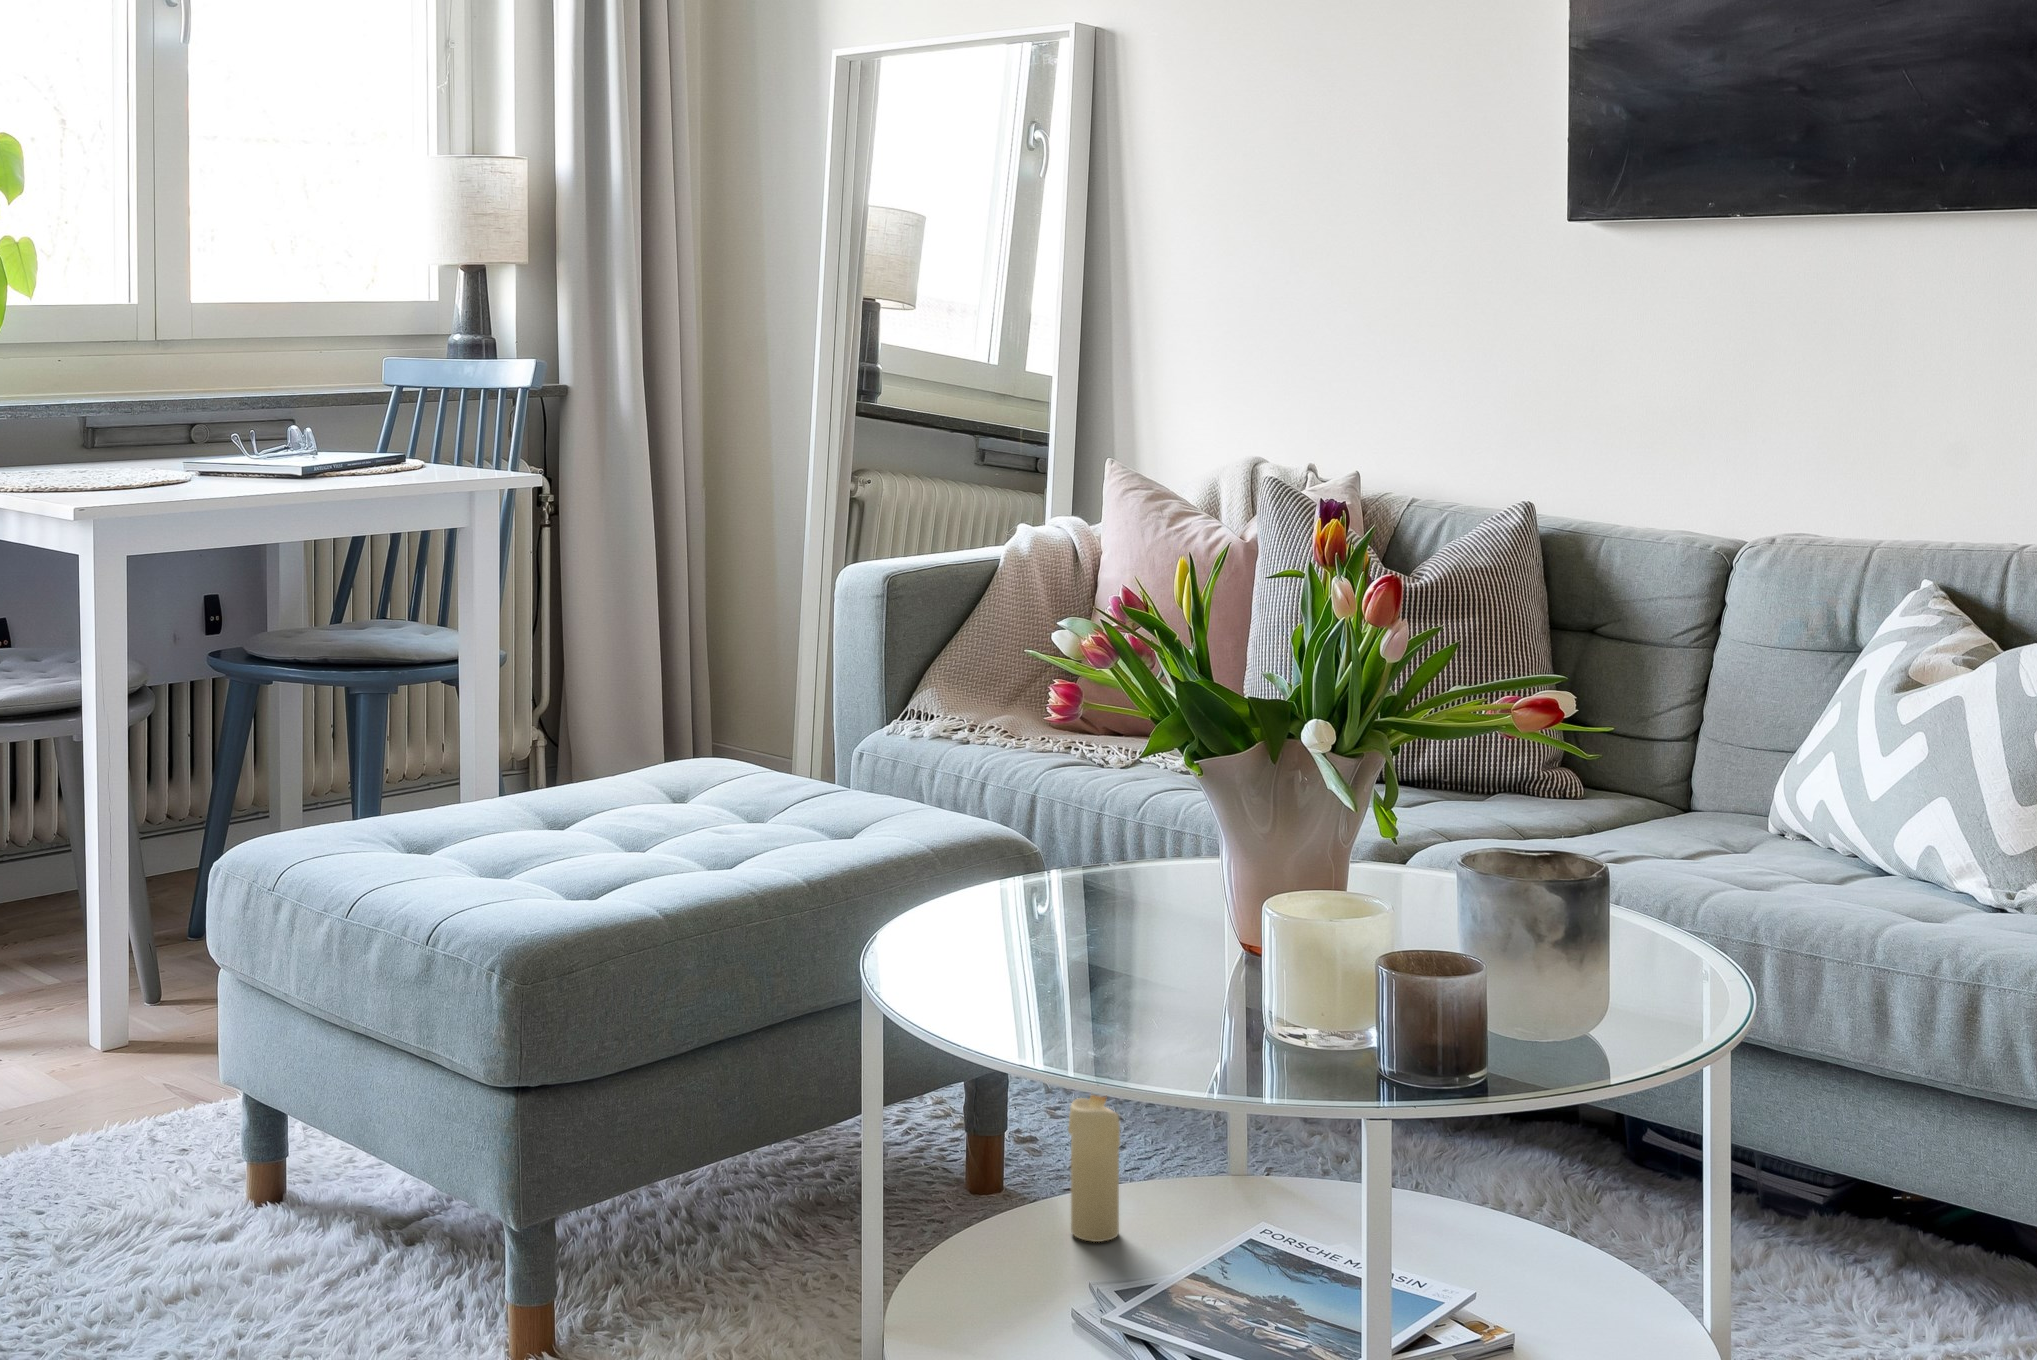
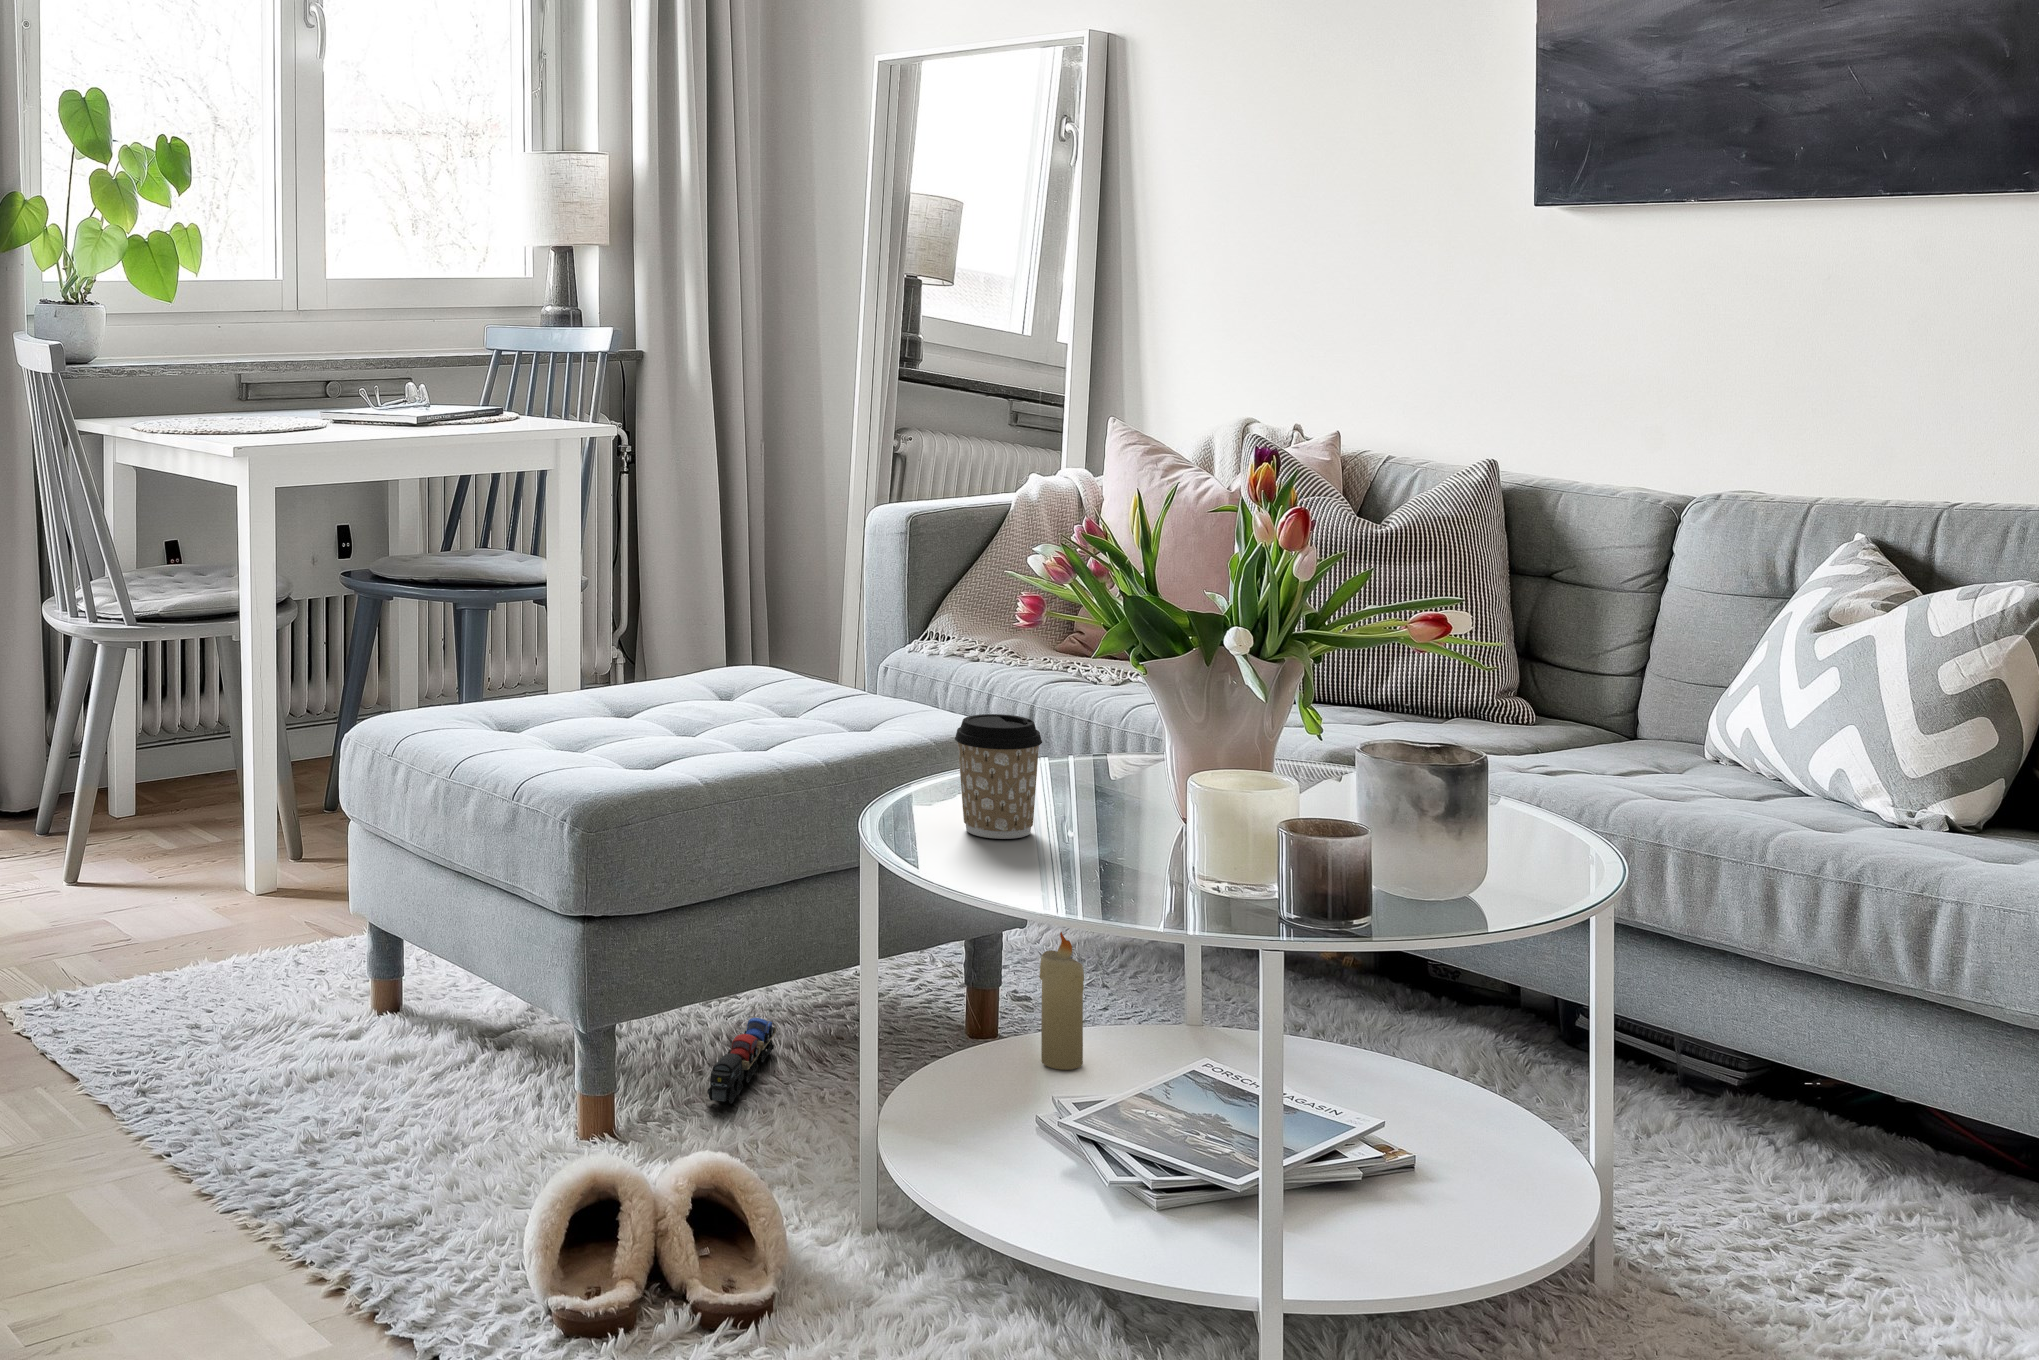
coffee cup: none [973,821,1077,972] -> present [955,714,1042,839]
toy train: none [668,1187,747,1299] -> present [707,1018,776,1104]

